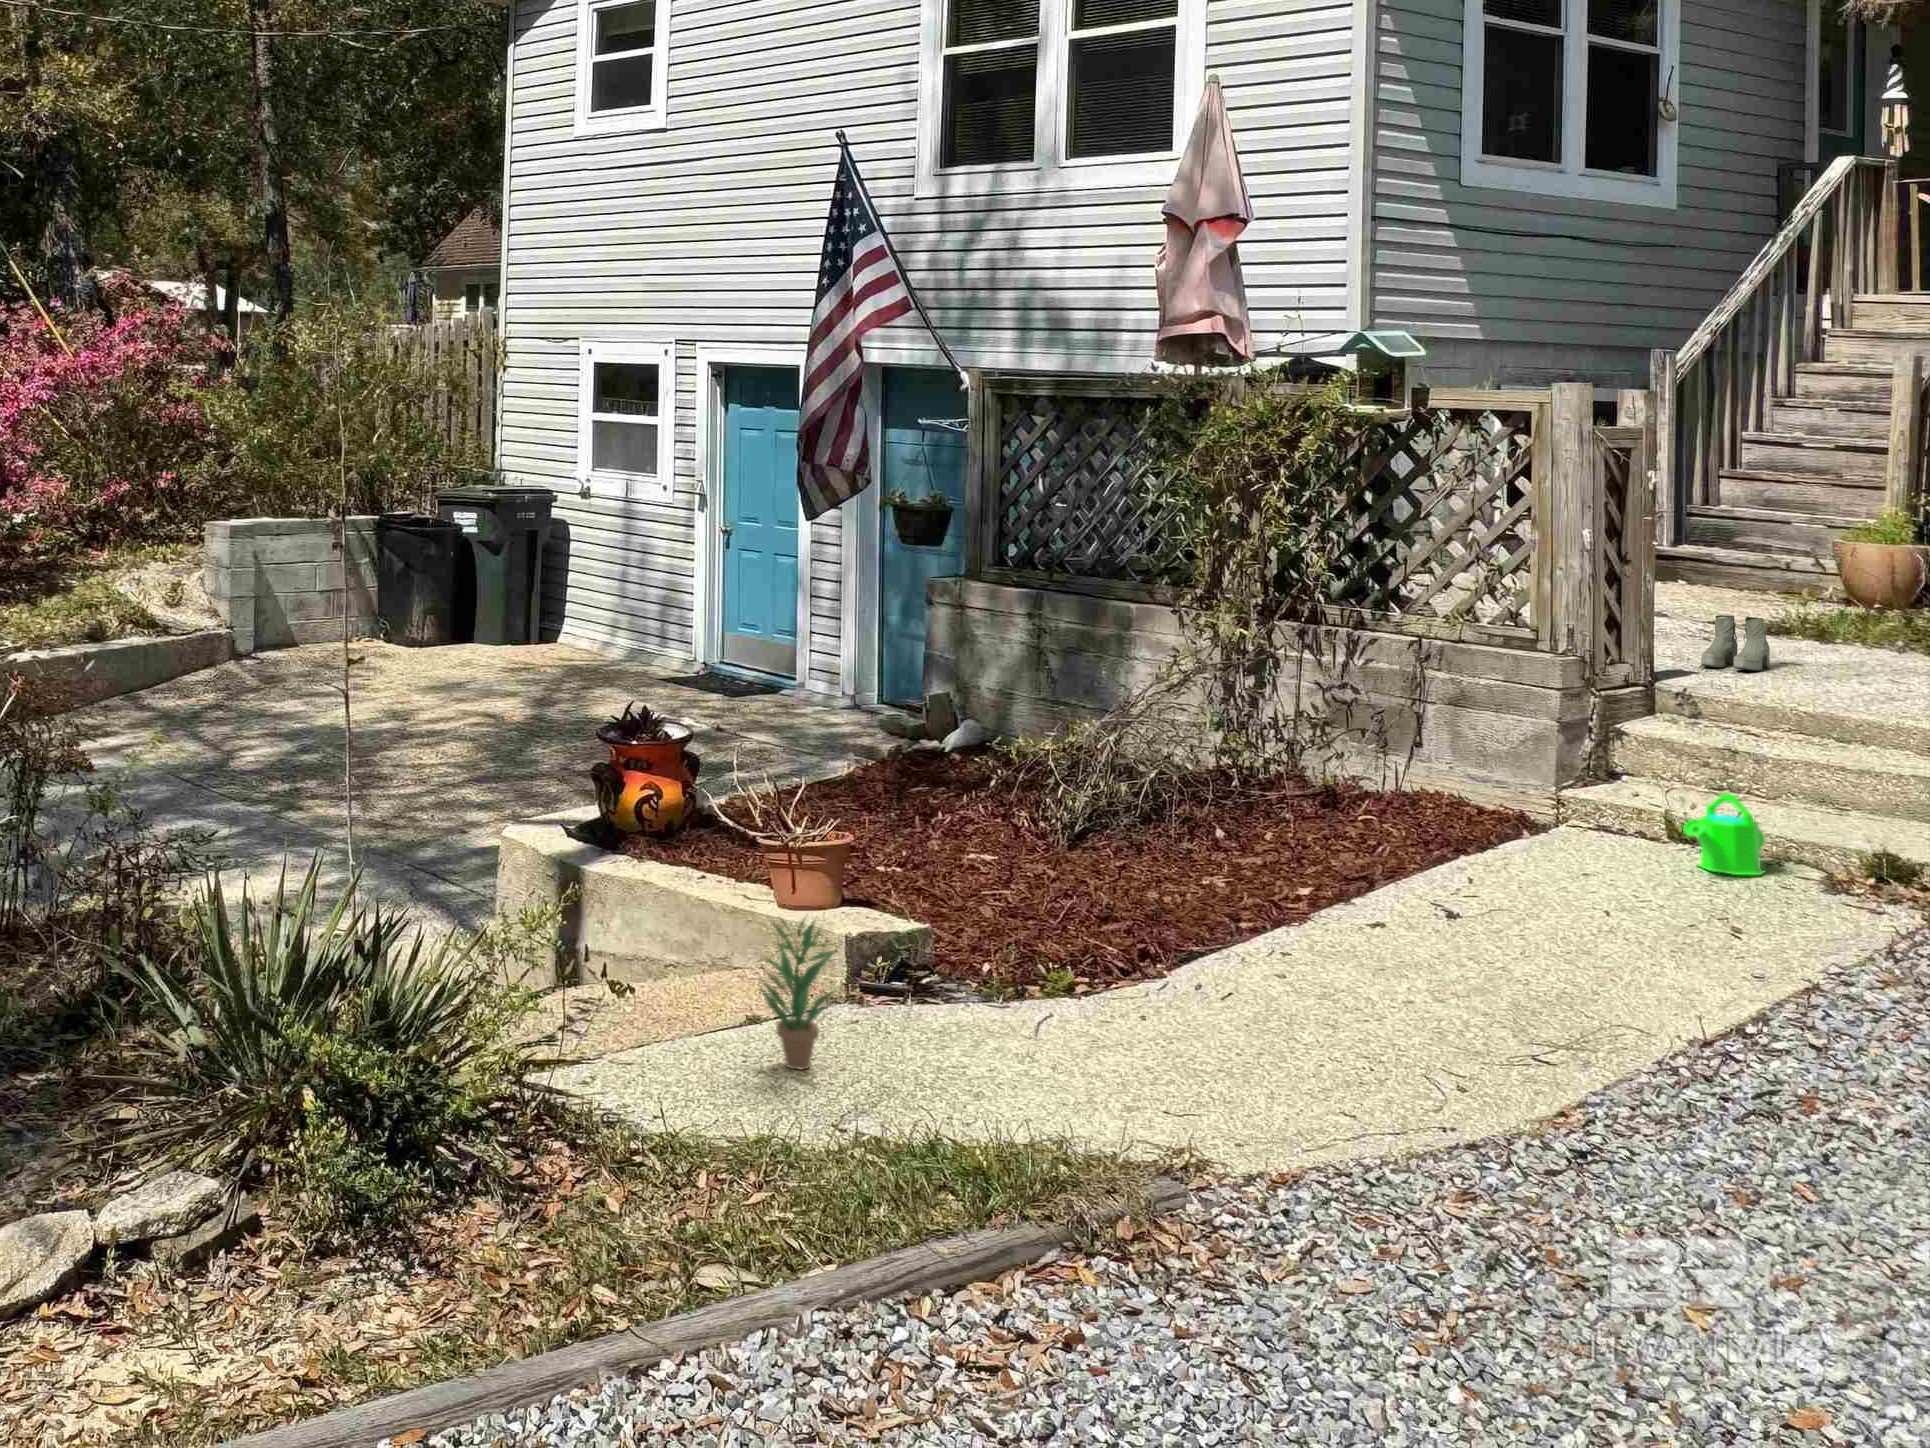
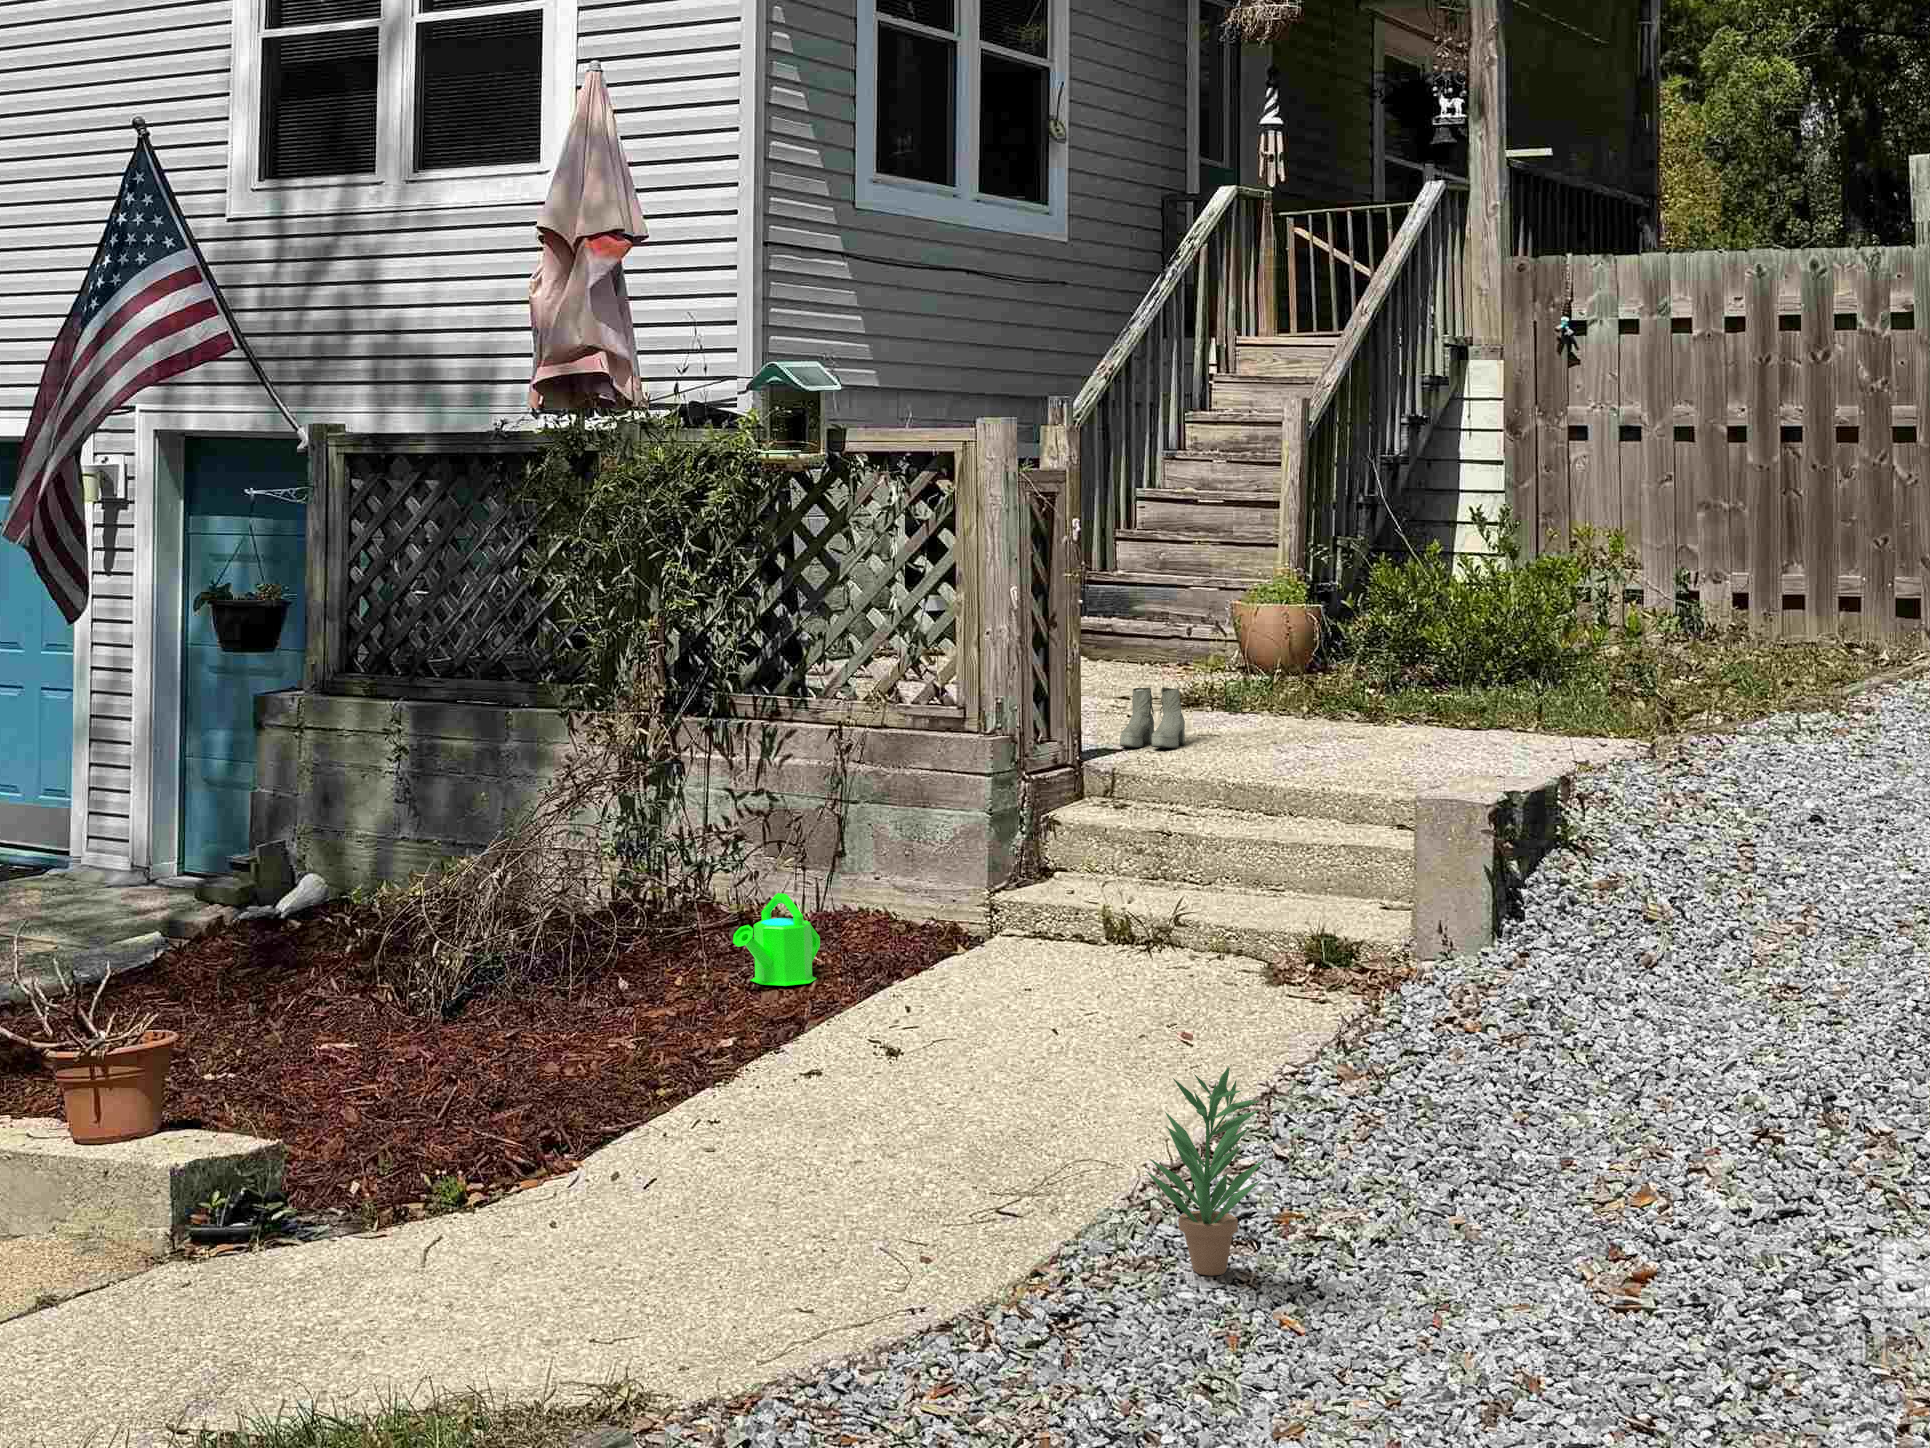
watering can: present [1683,793,1765,875] -> present [733,893,820,986]
potted plant: present [761,917,834,1069] -> present [1146,1067,1265,1276]

